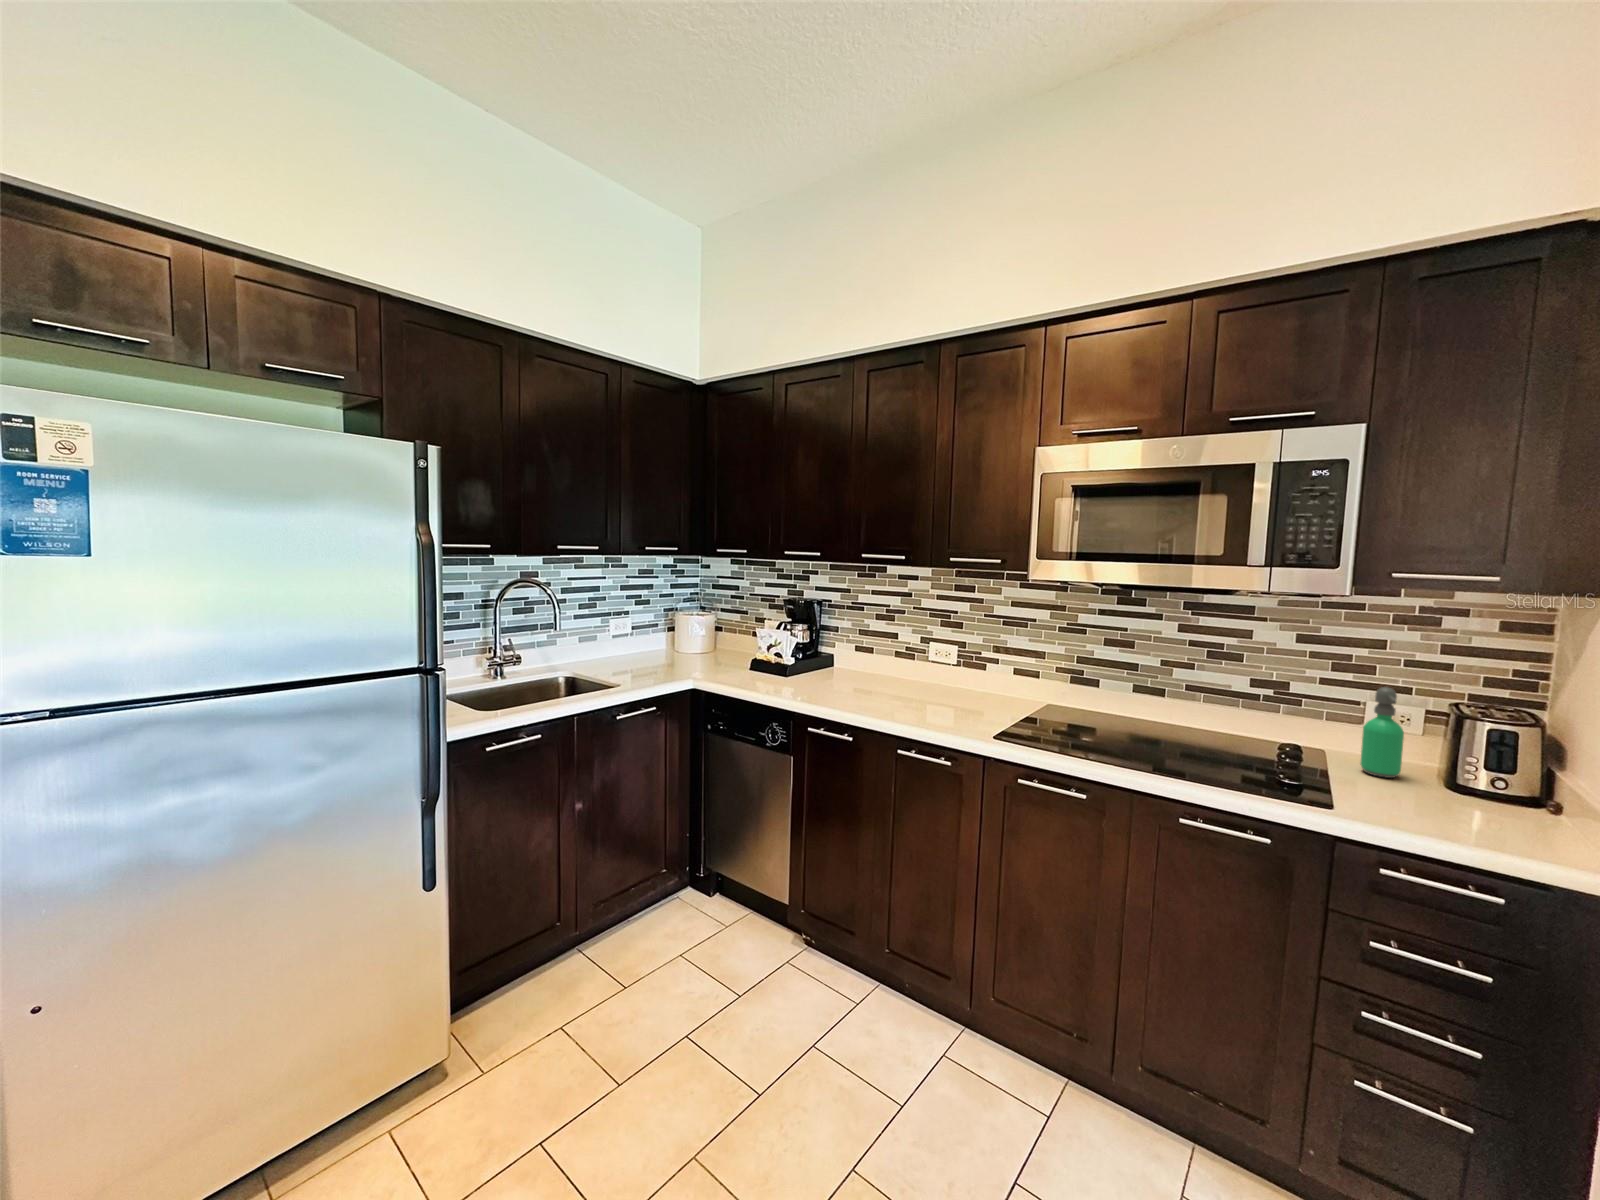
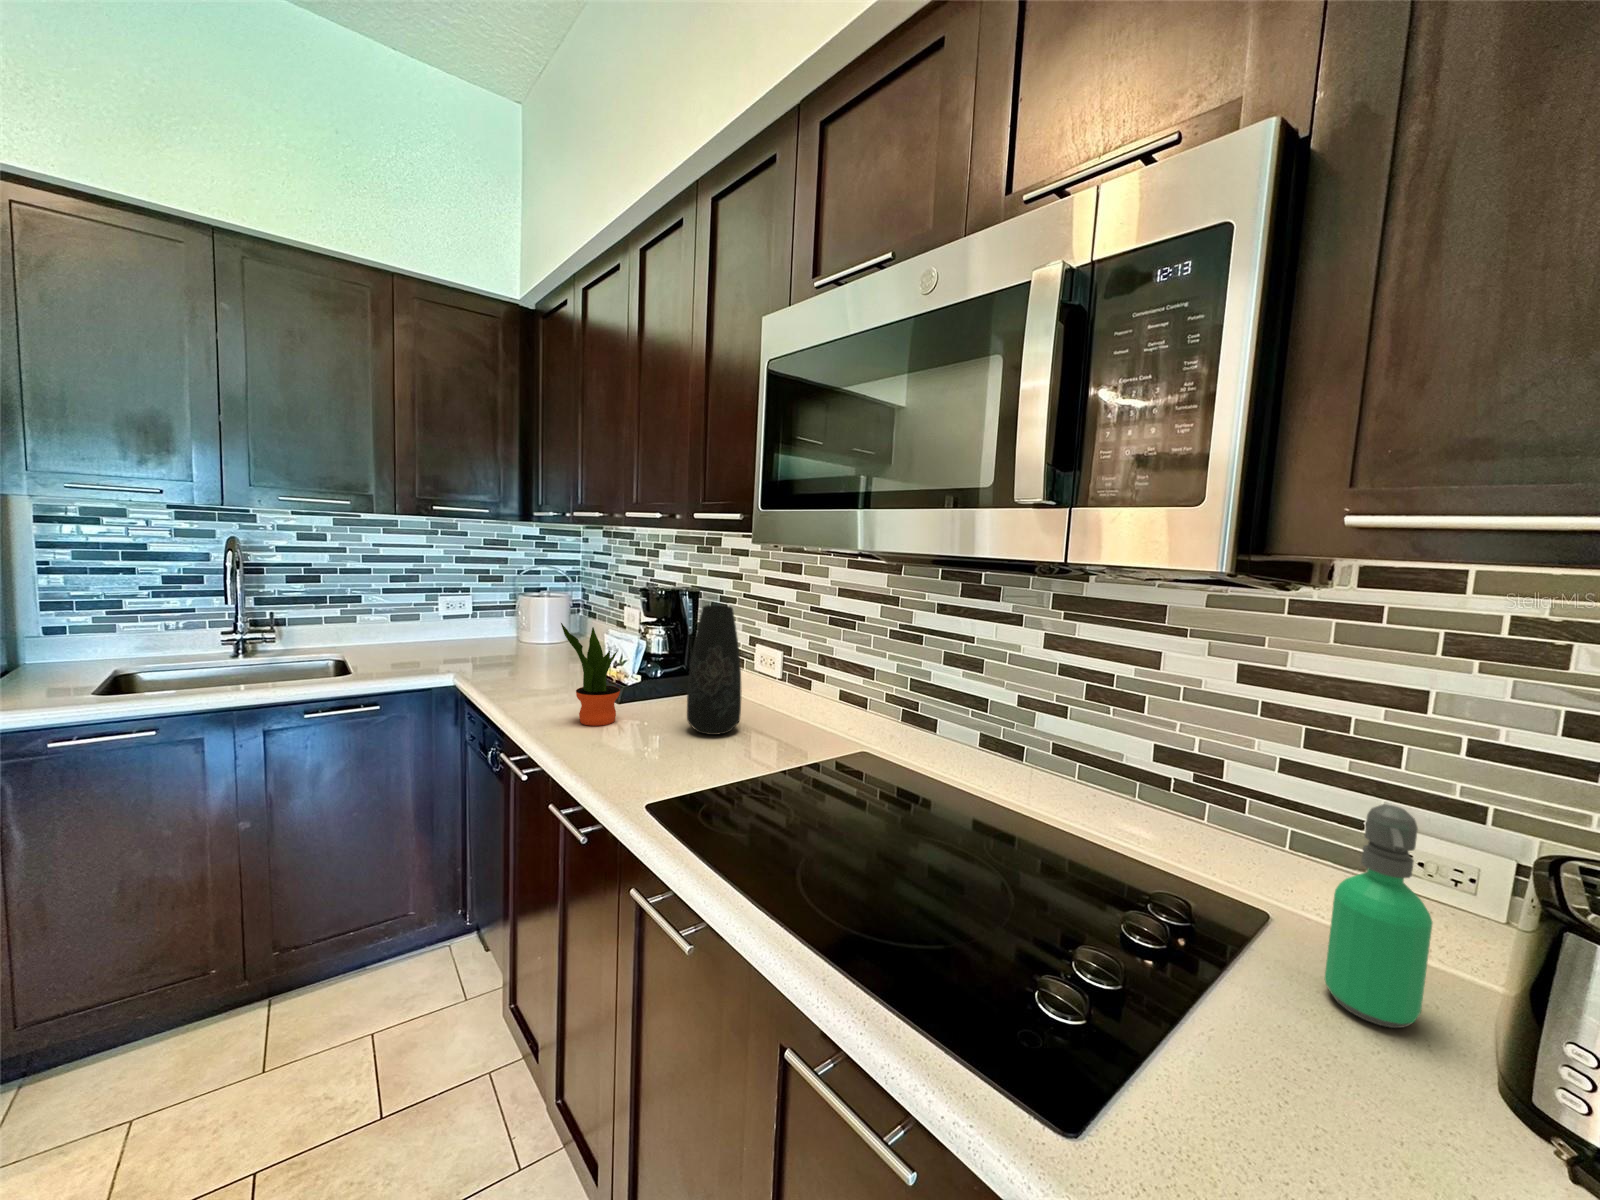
vase: none [922,616,959,702] -> present [687,605,741,735]
potted plant: none [844,633,876,703] -> present [561,623,620,726]

